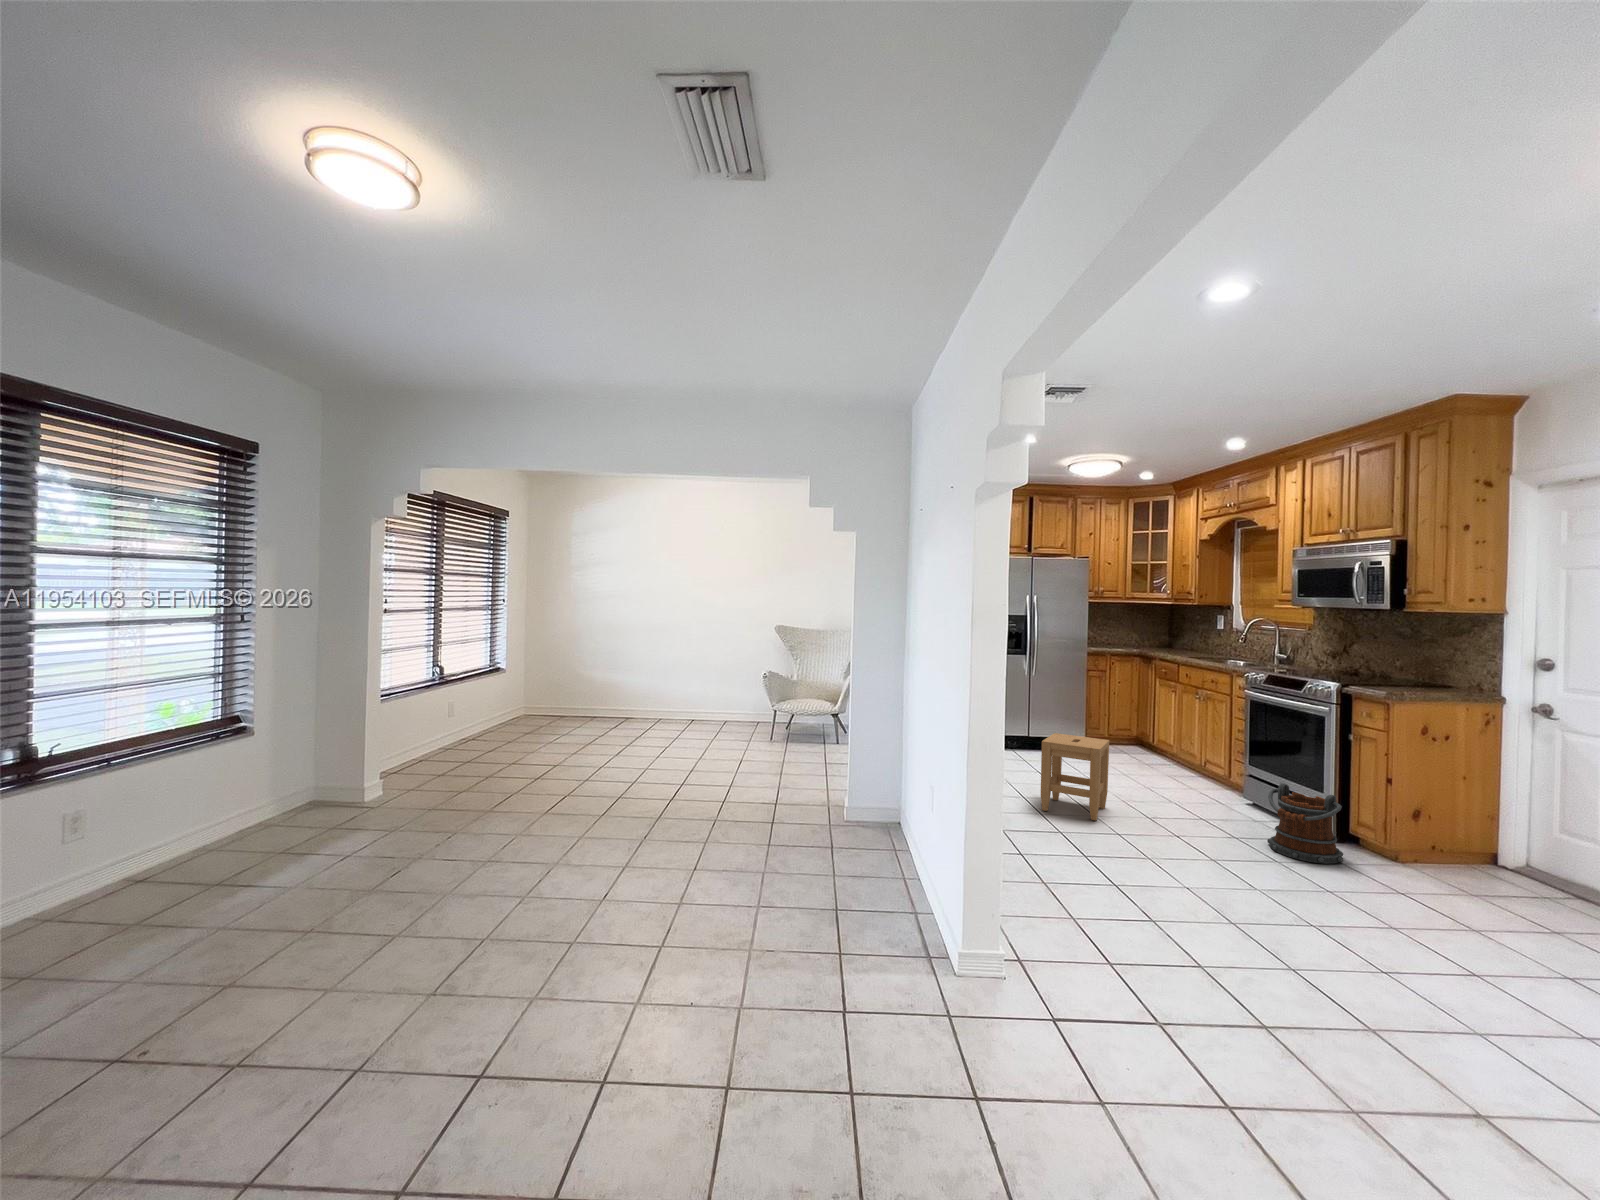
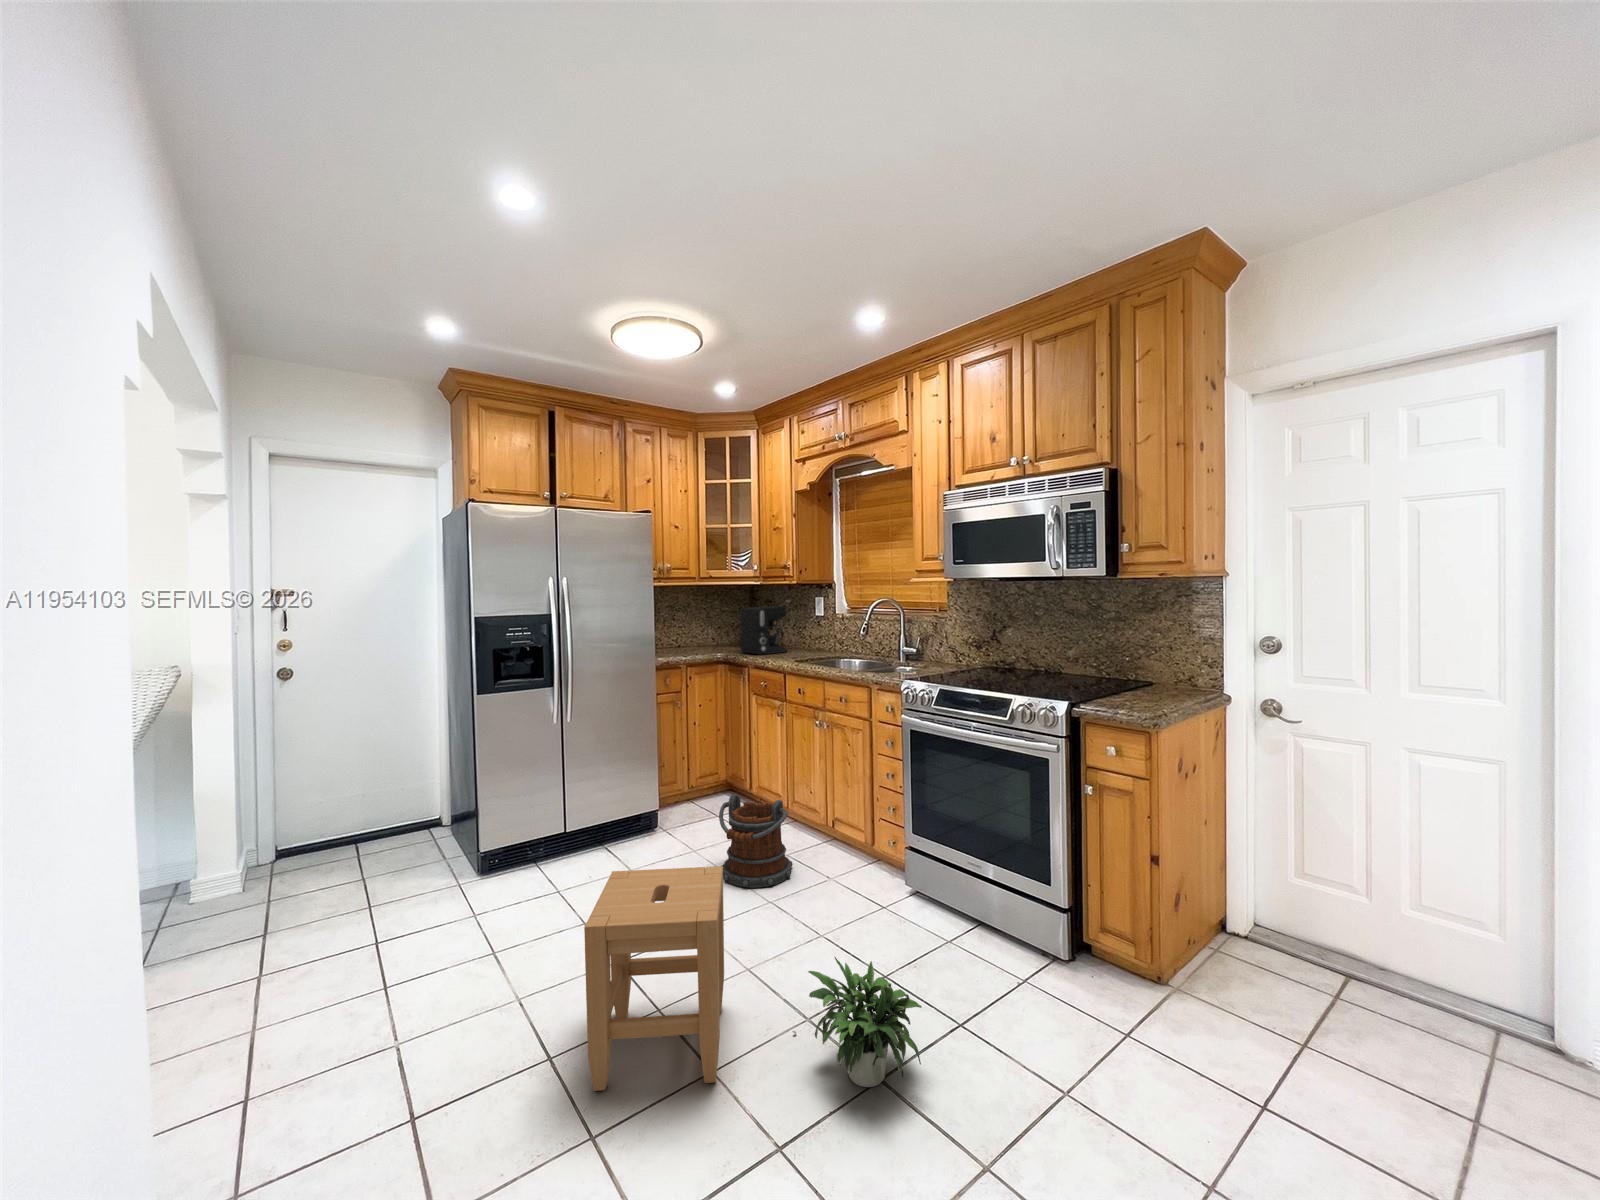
coffee maker: none [1153,620,1192,654] -> present [740,606,787,654]
potted plant: none [1139,783,1203,839] -> present [793,957,922,1087]
bucket: present [1267,783,1343,864] -> present [719,794,793,888]

